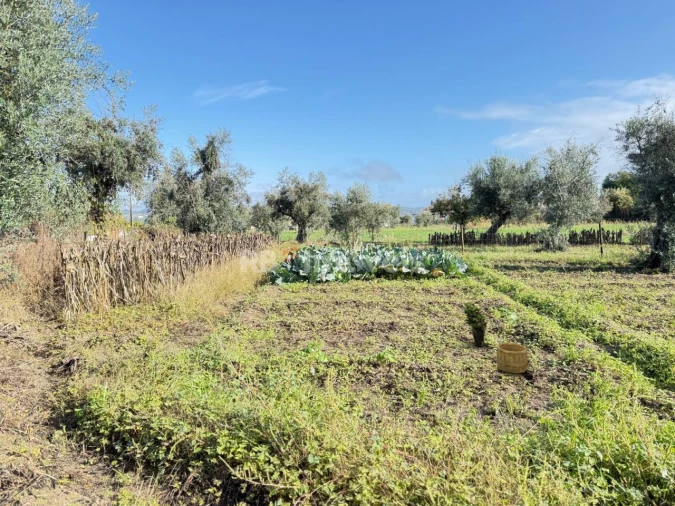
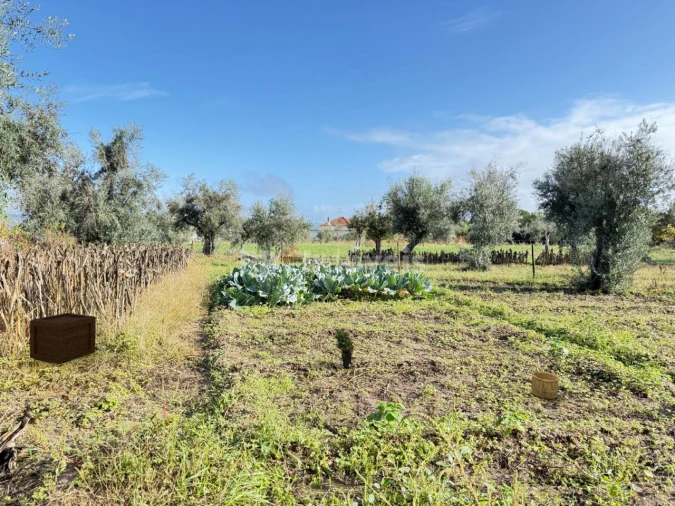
wooden crate: none [79,285,129,324] -> present [30,313,96,364]
potted plant: present [463,302,488,347] -> present [334,328,355,368]

